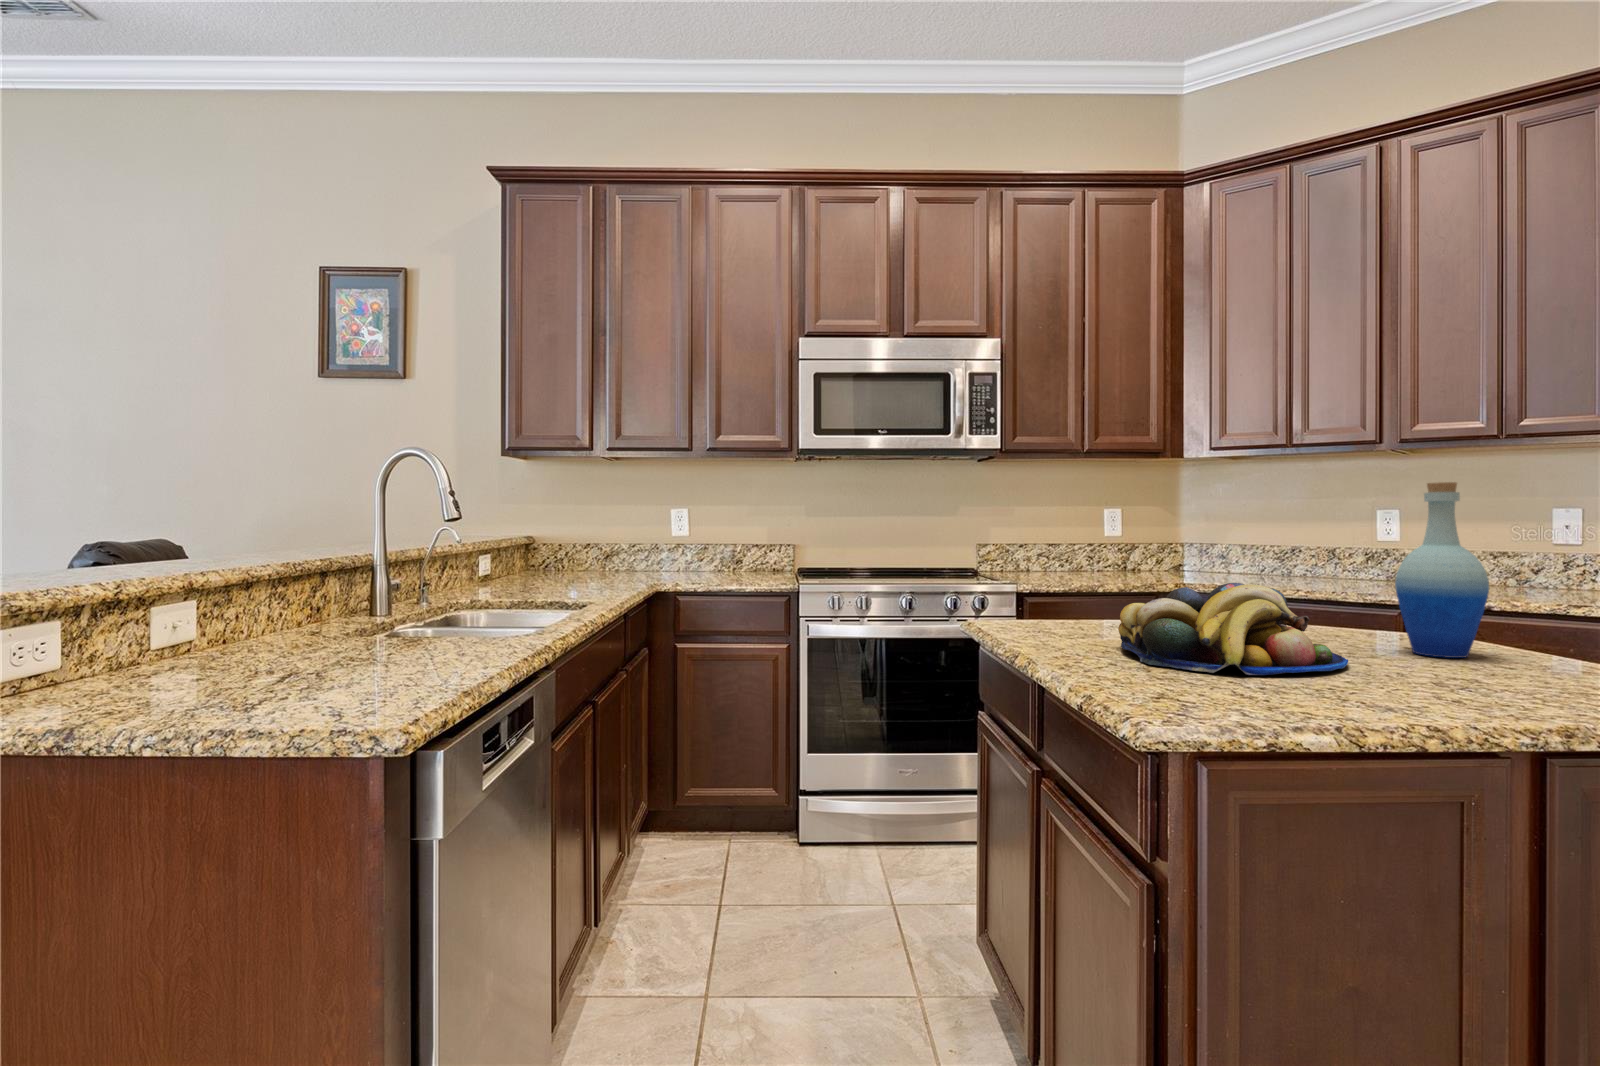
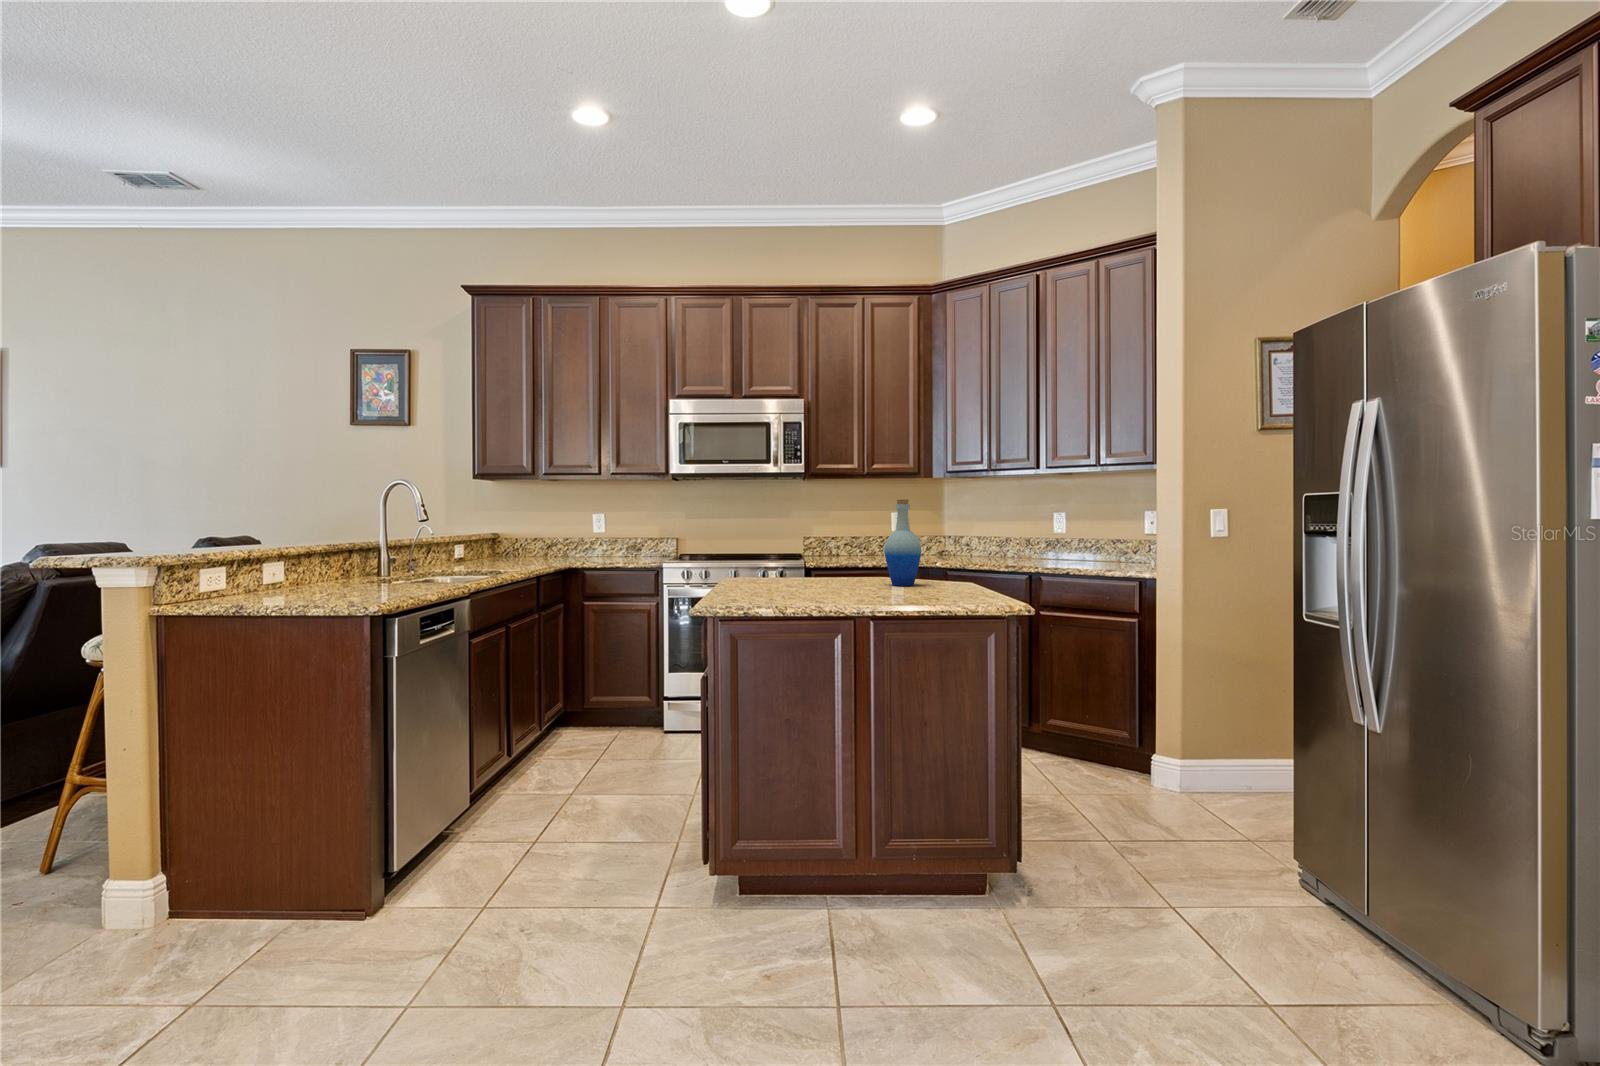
fruit bowl: present [1118,583,1348,675] -> none [746,550,846,591]

